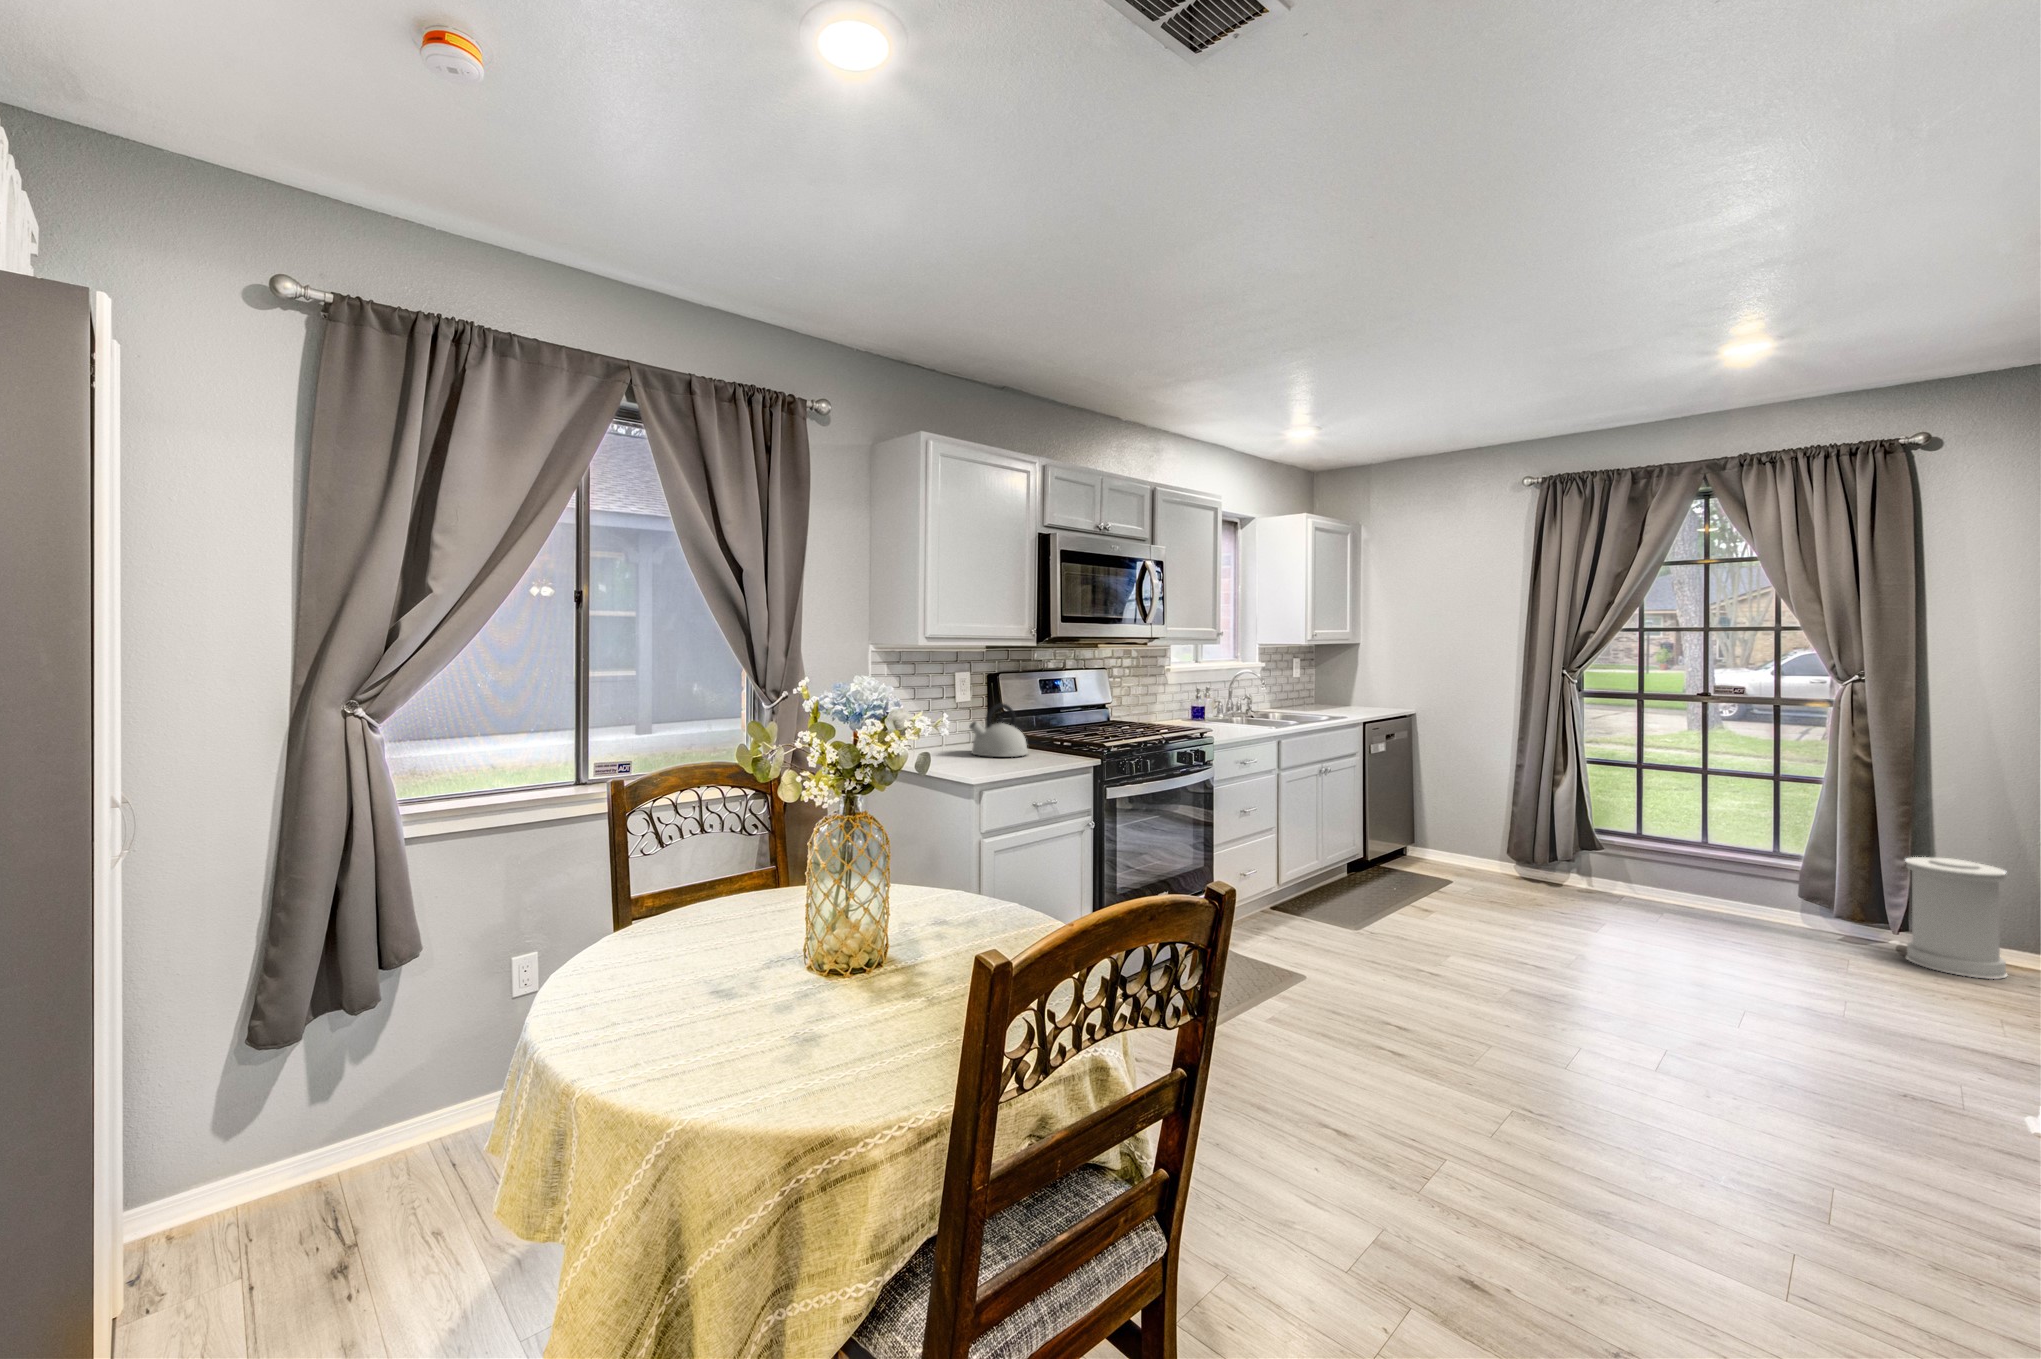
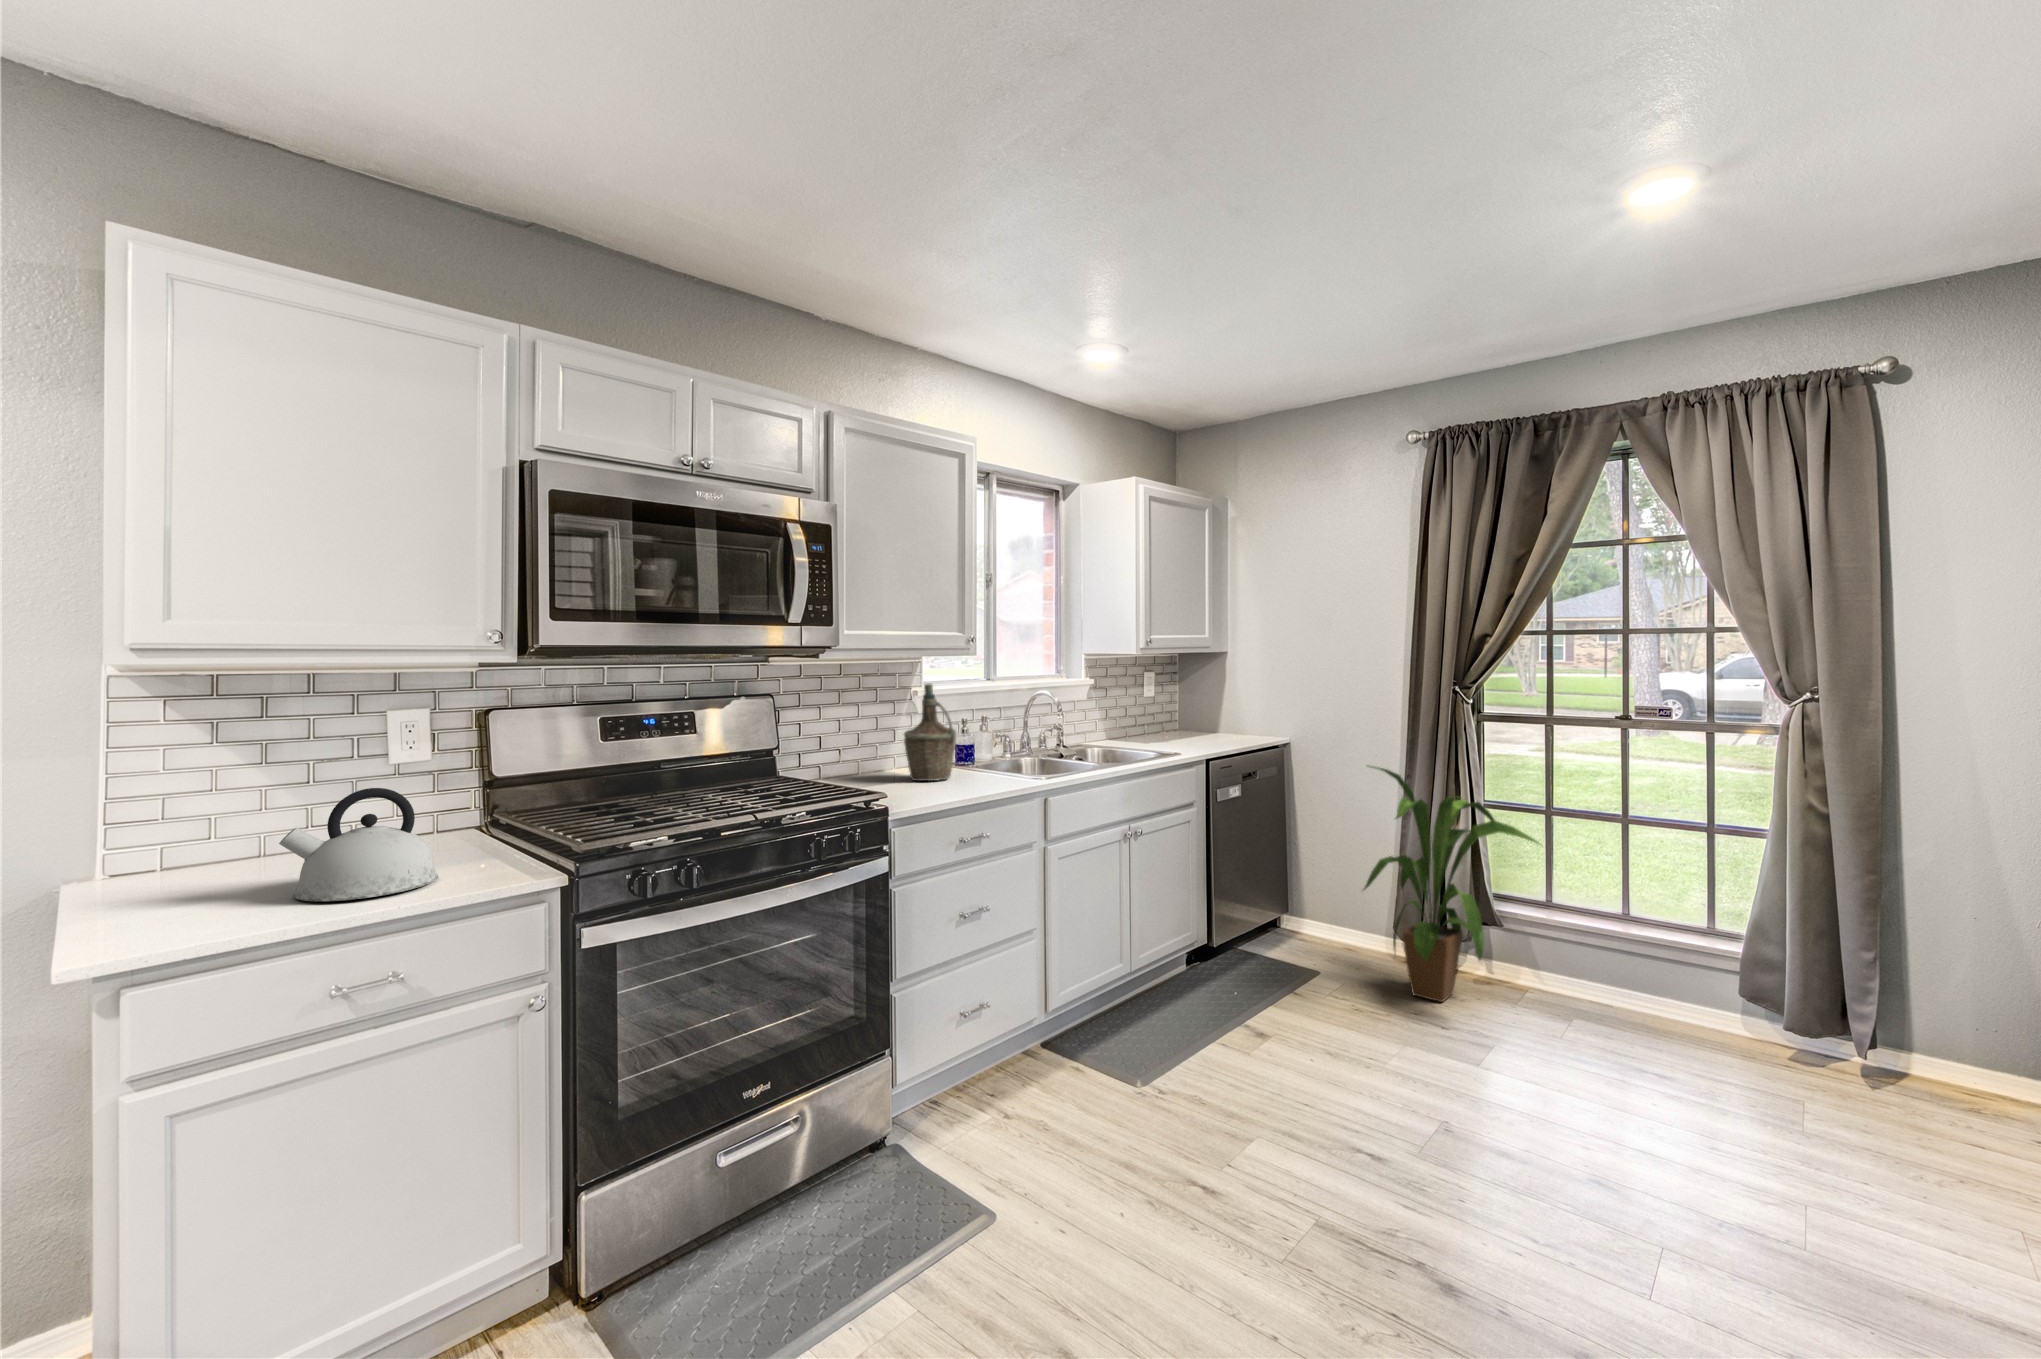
bottle: none [1169,661,1206,726] -> present [904,684,956,781]
house plant: none [1493,727,1638,900] -> present [1364,766,1538,1002]
trash can: present [1906,857,2007,979] -> none [1873,947,2008,1131]

